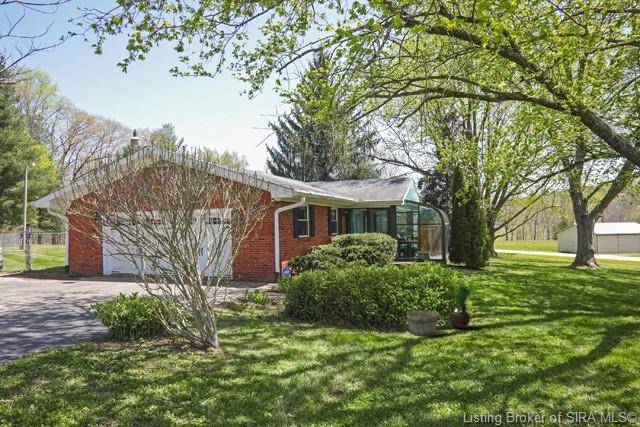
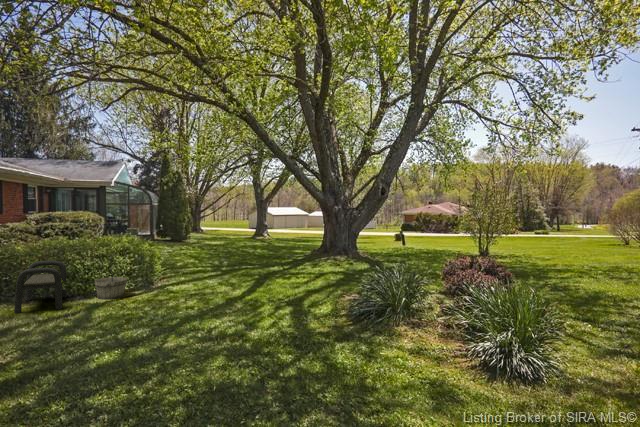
potted tree: present [449,284,474,328] -> none [139,249,164,288]
bench: none [342,288,381,341] -> present [14,261,67,314]

